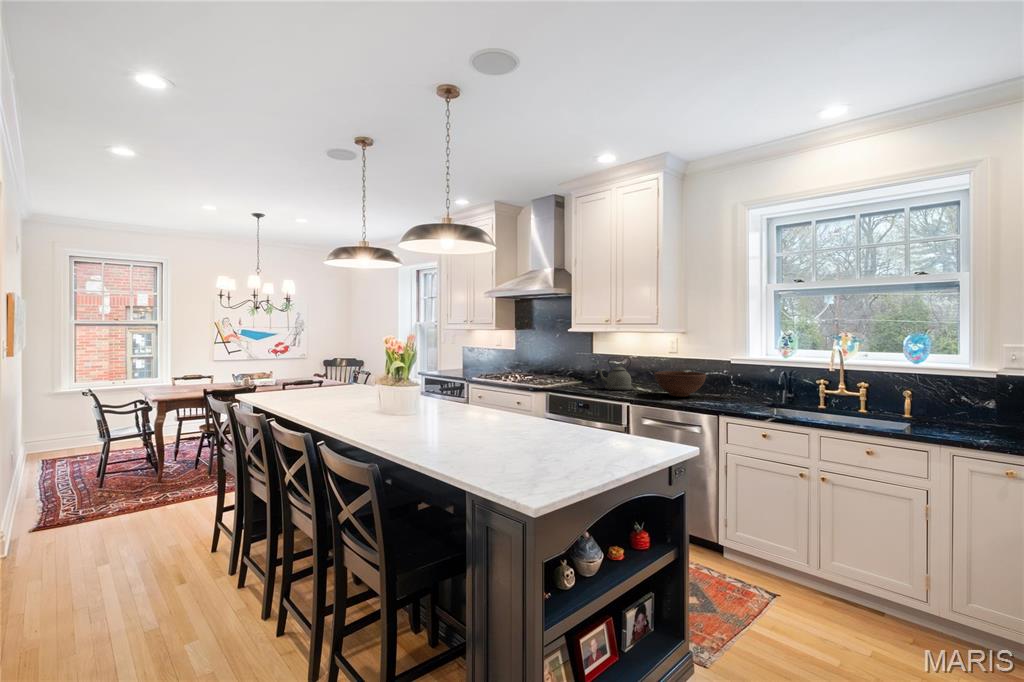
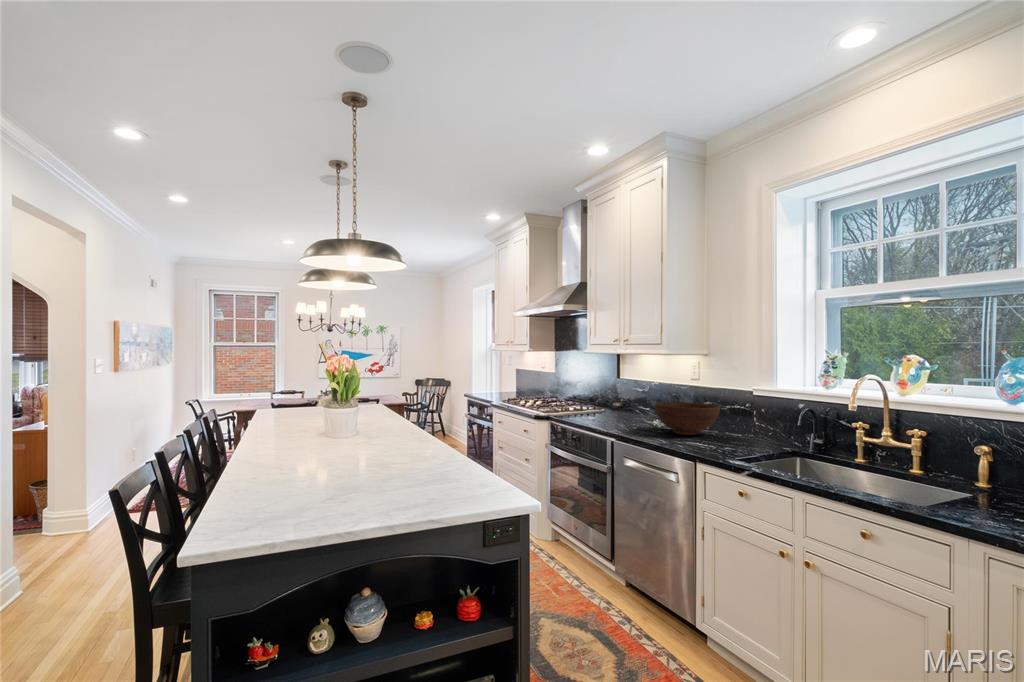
kettle: present [597,357,633,391] -> none [603,383,648,424]

